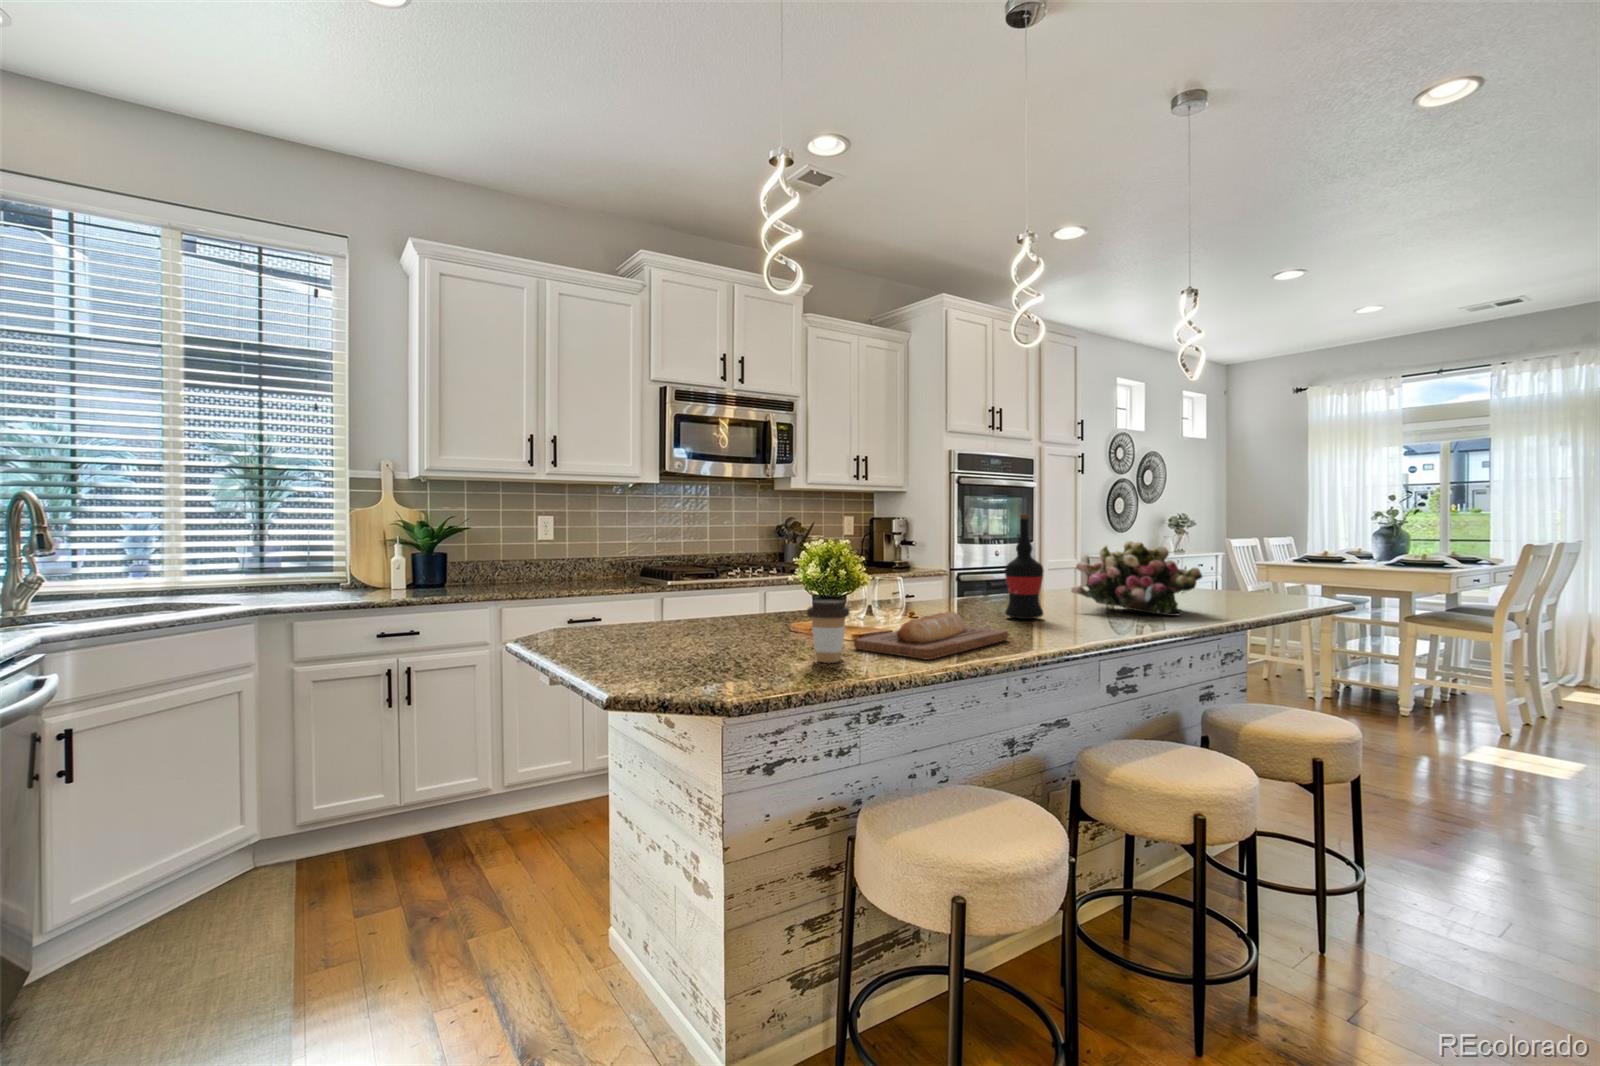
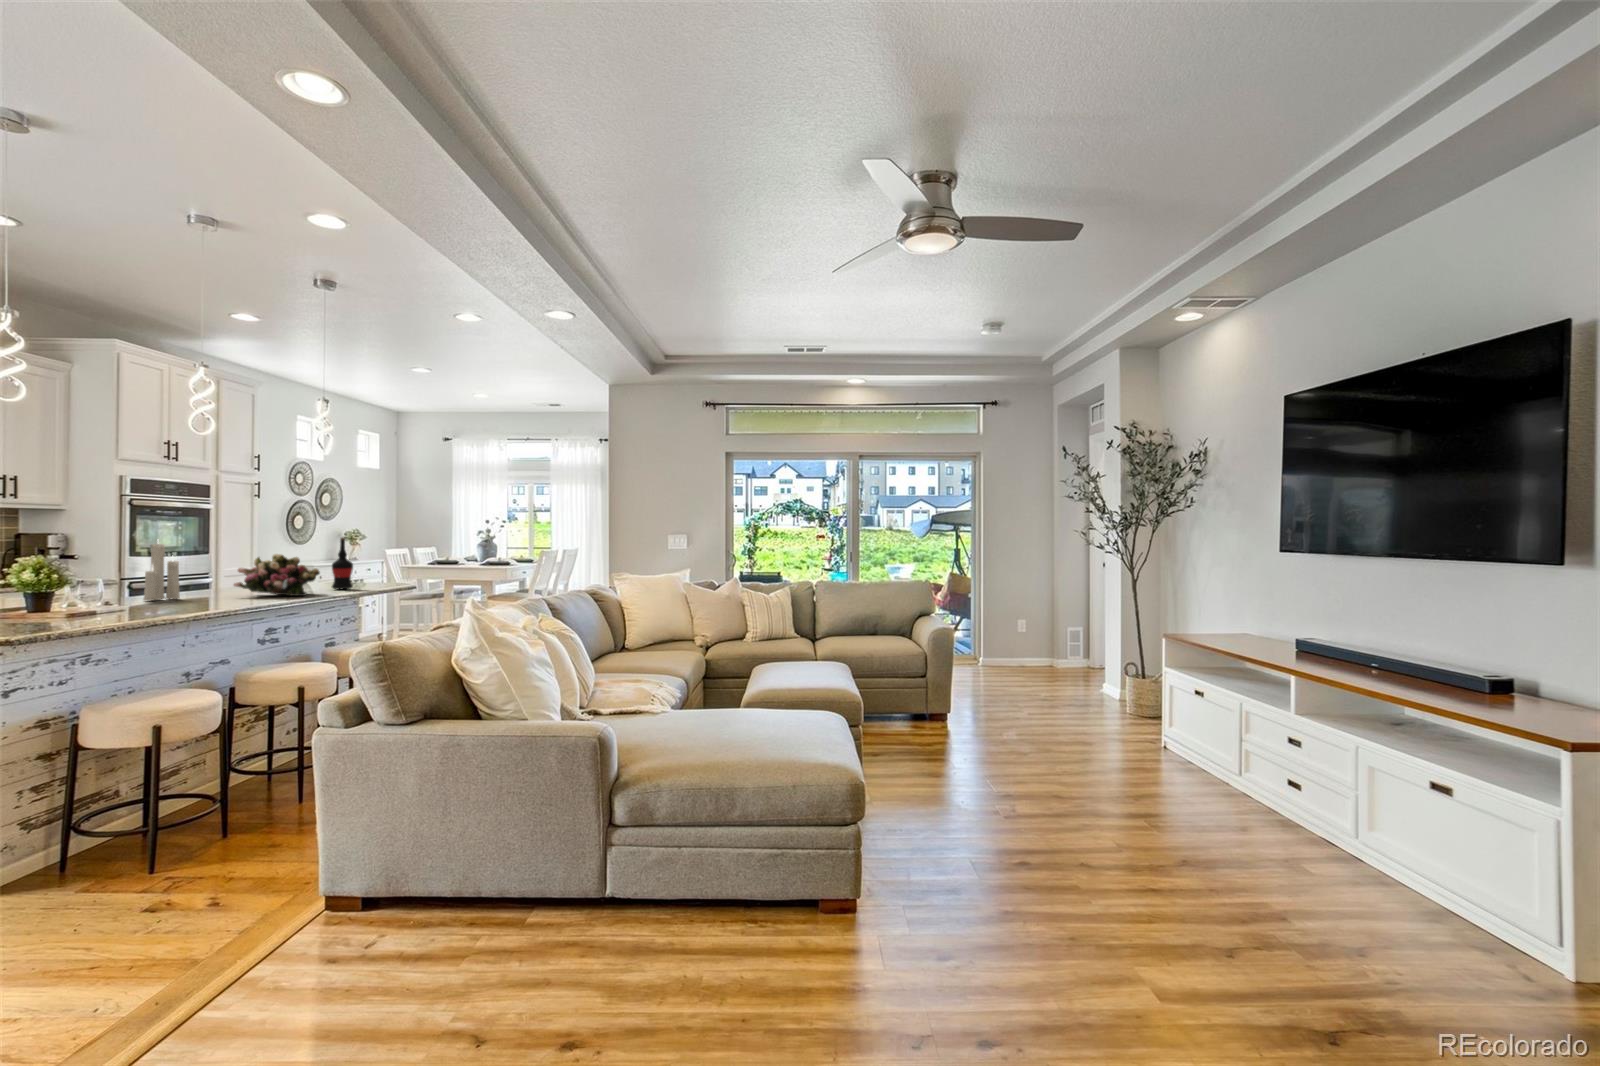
candle: none [959,508,1004,608] -> present [143,543,180,601]
wine bottle: present [1005,514,1043,619] -> present [332,537,353,590]
coffee cup: present [807,600,850,663] -> none [42,591,75,627]
bread loaf: present [854,612,1009,660] -> none [71,598,186,621]

